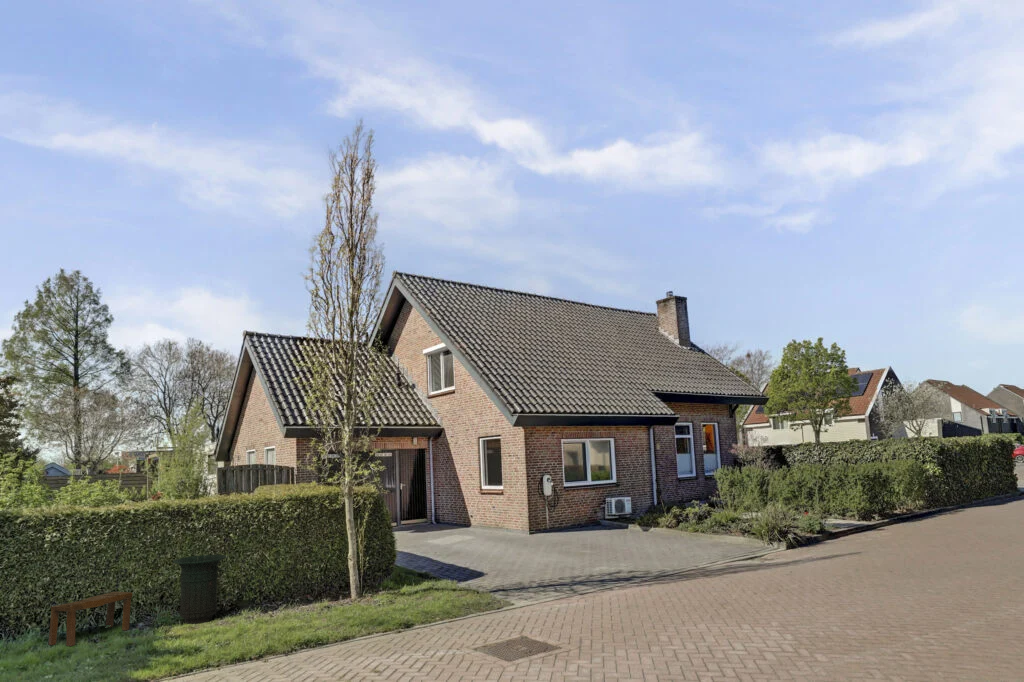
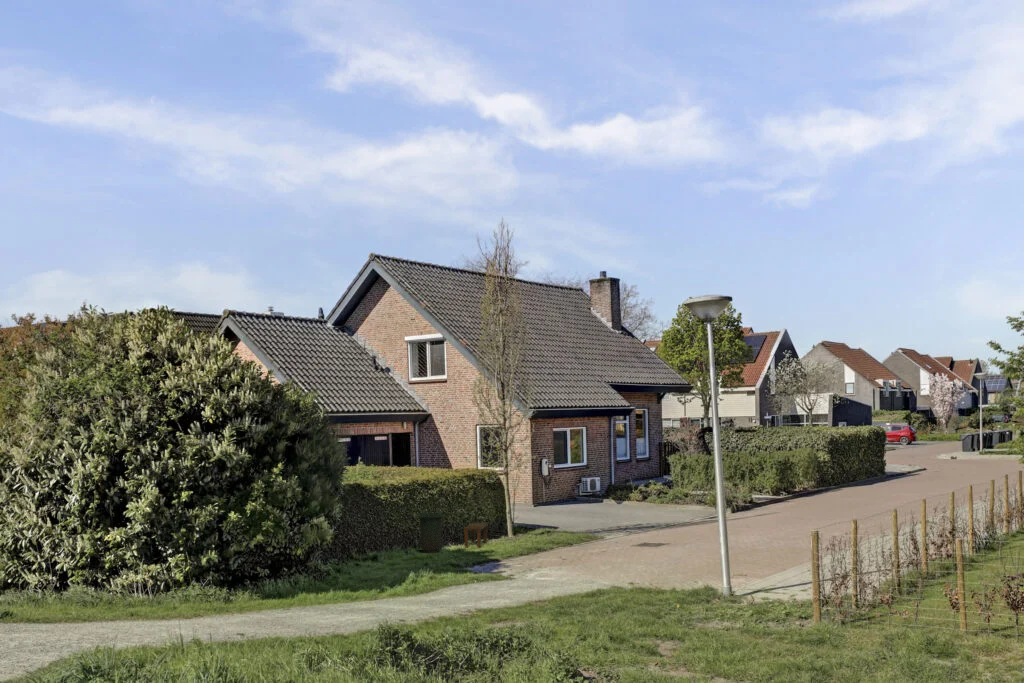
bench: present [49,591,133,646] -> present [464,523,488,548]

